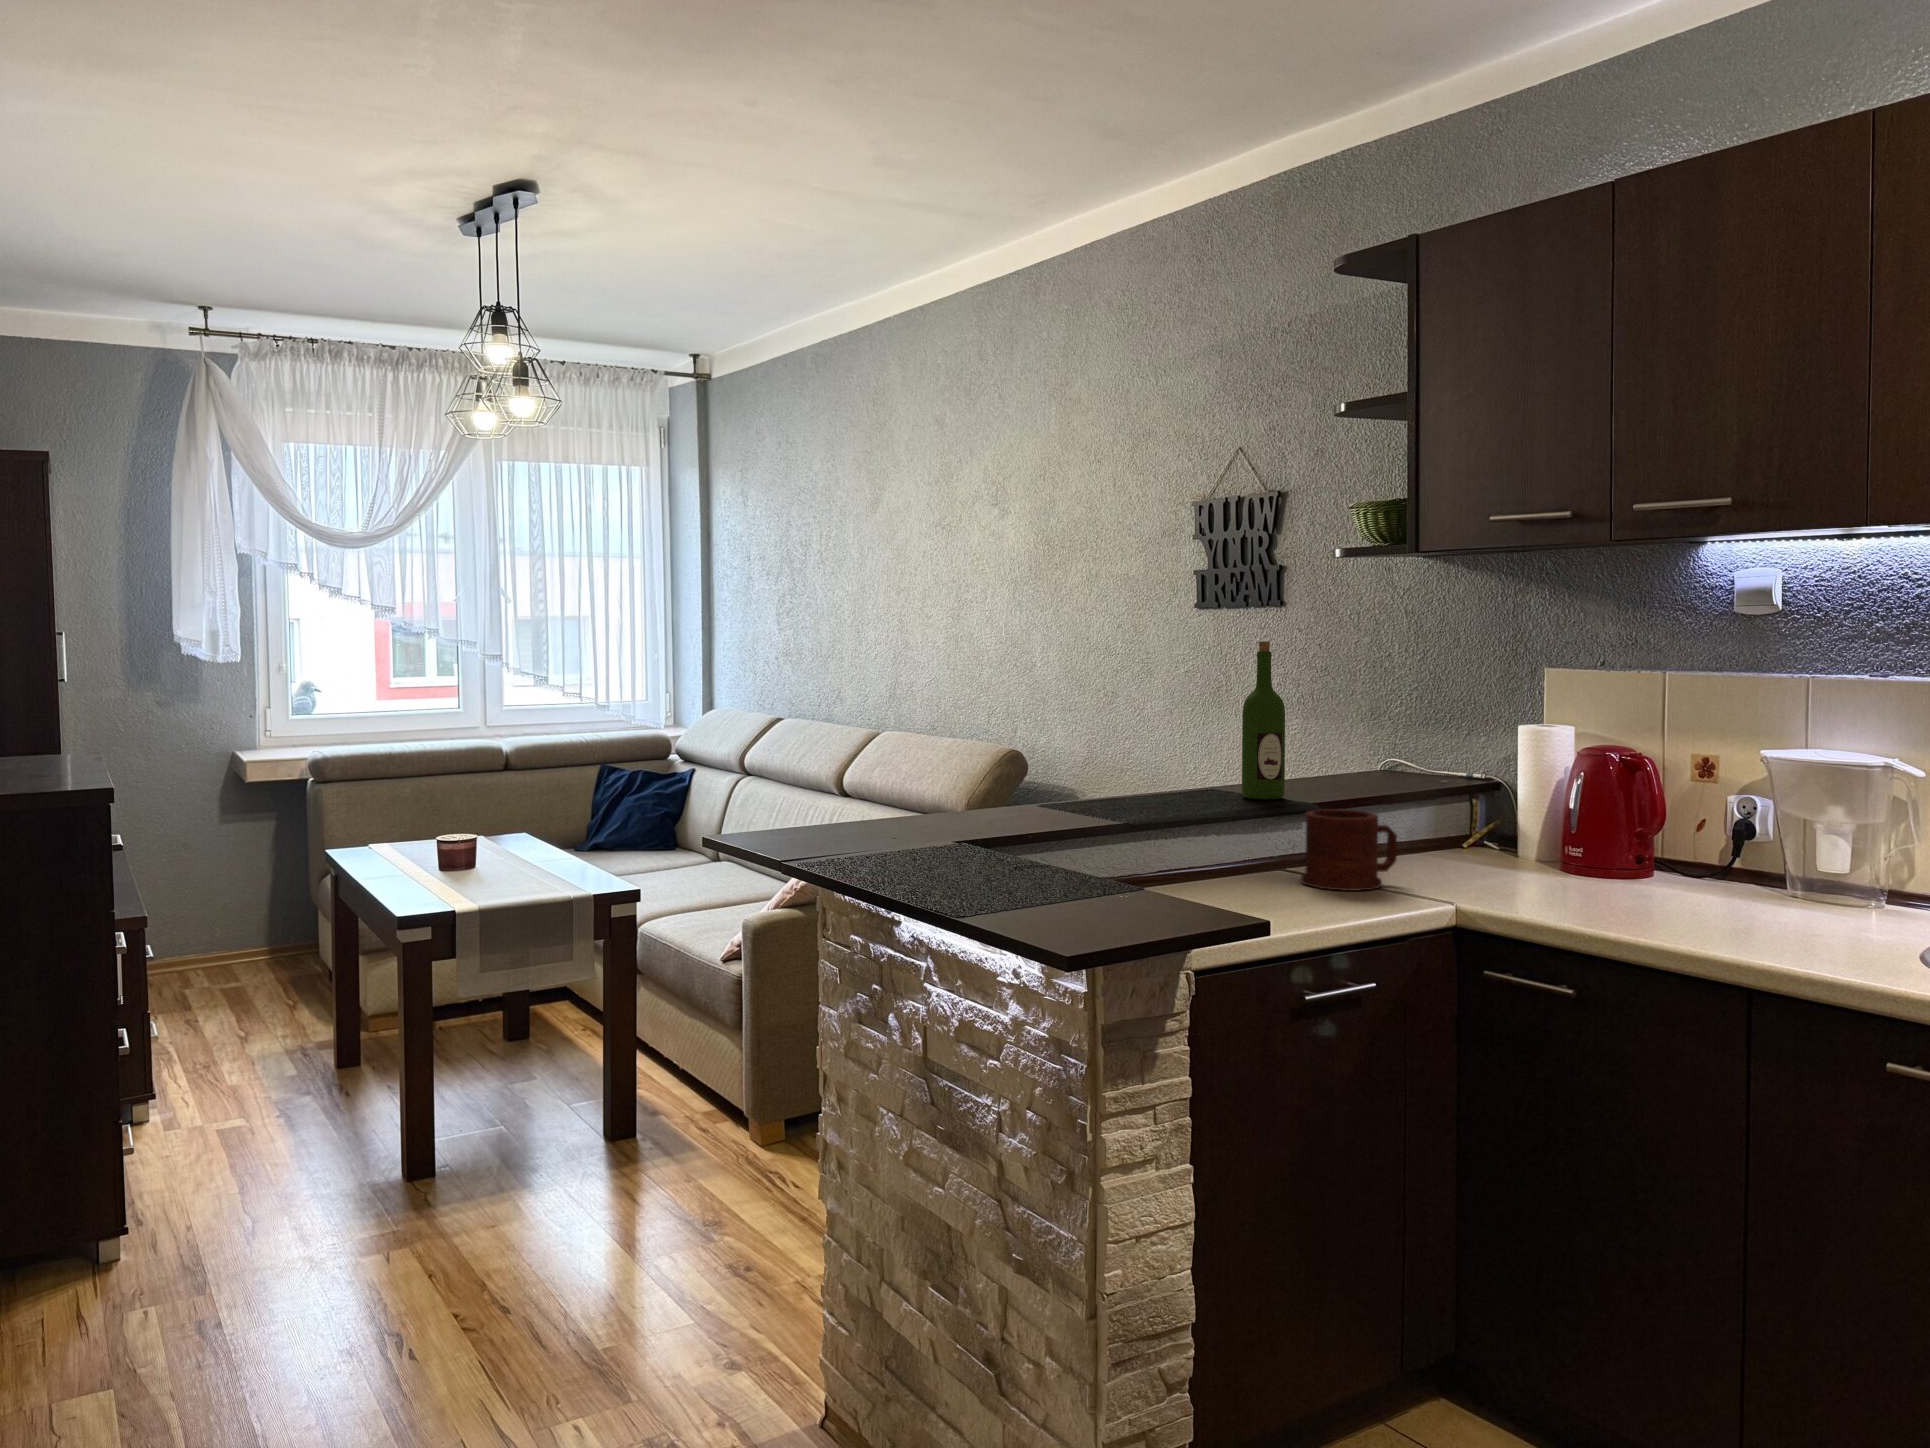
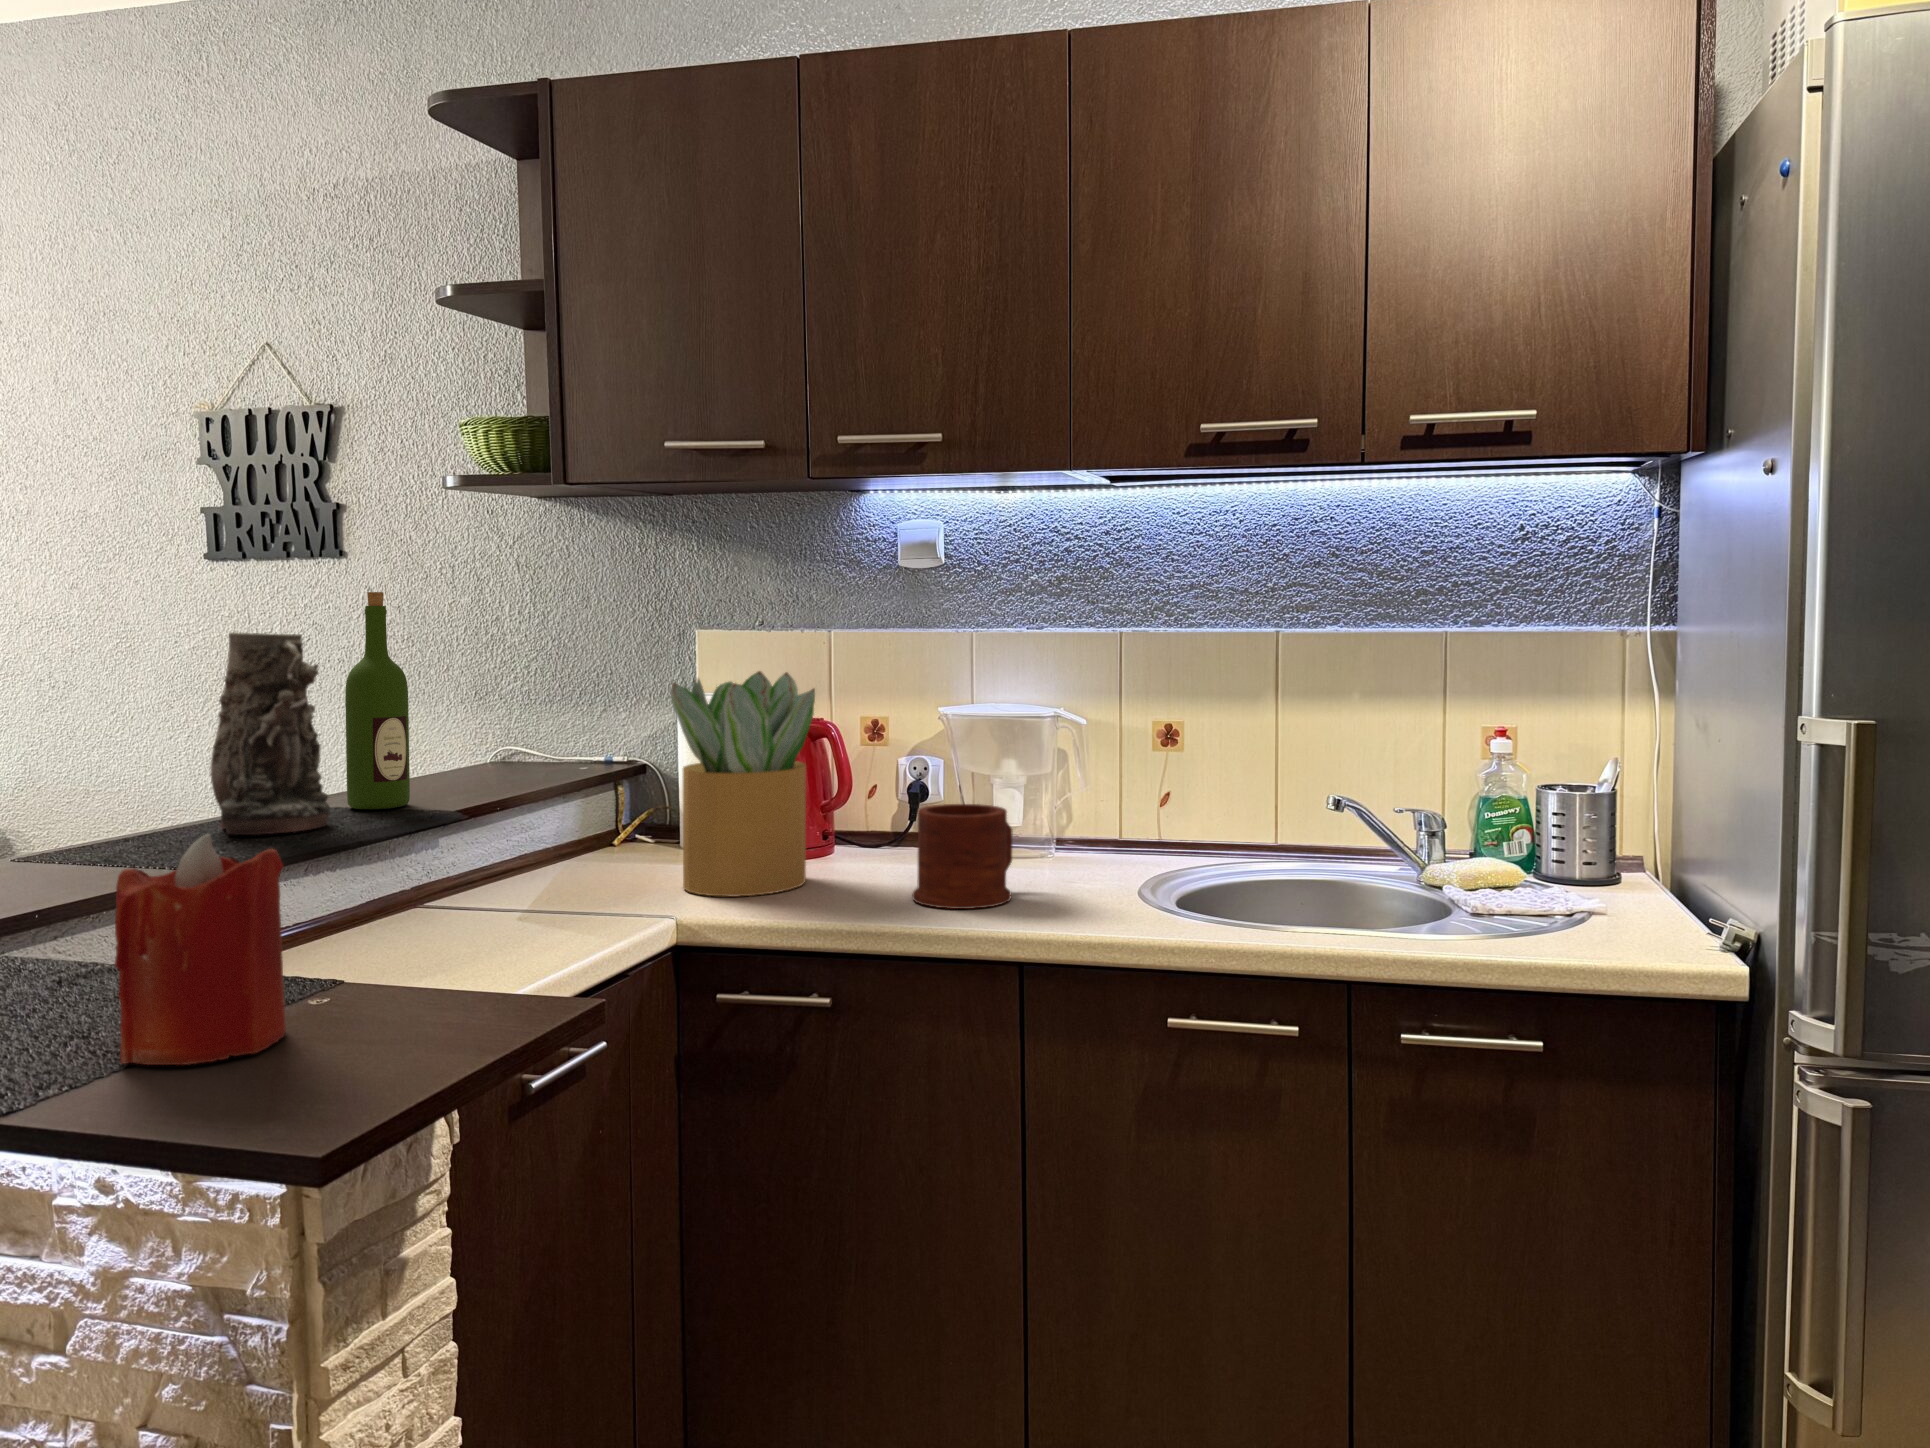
vase: none [1151,671,1222,809] -> present [210,632,330,835]
potted plant: none [1462,709,1598,900] -> present [670,671,815,896]
candle: none [1022,796,1102,917] -> present [115,834,286,1065]
mug: present [1301,809,1397,891] -> present [912,804,1012,909]

